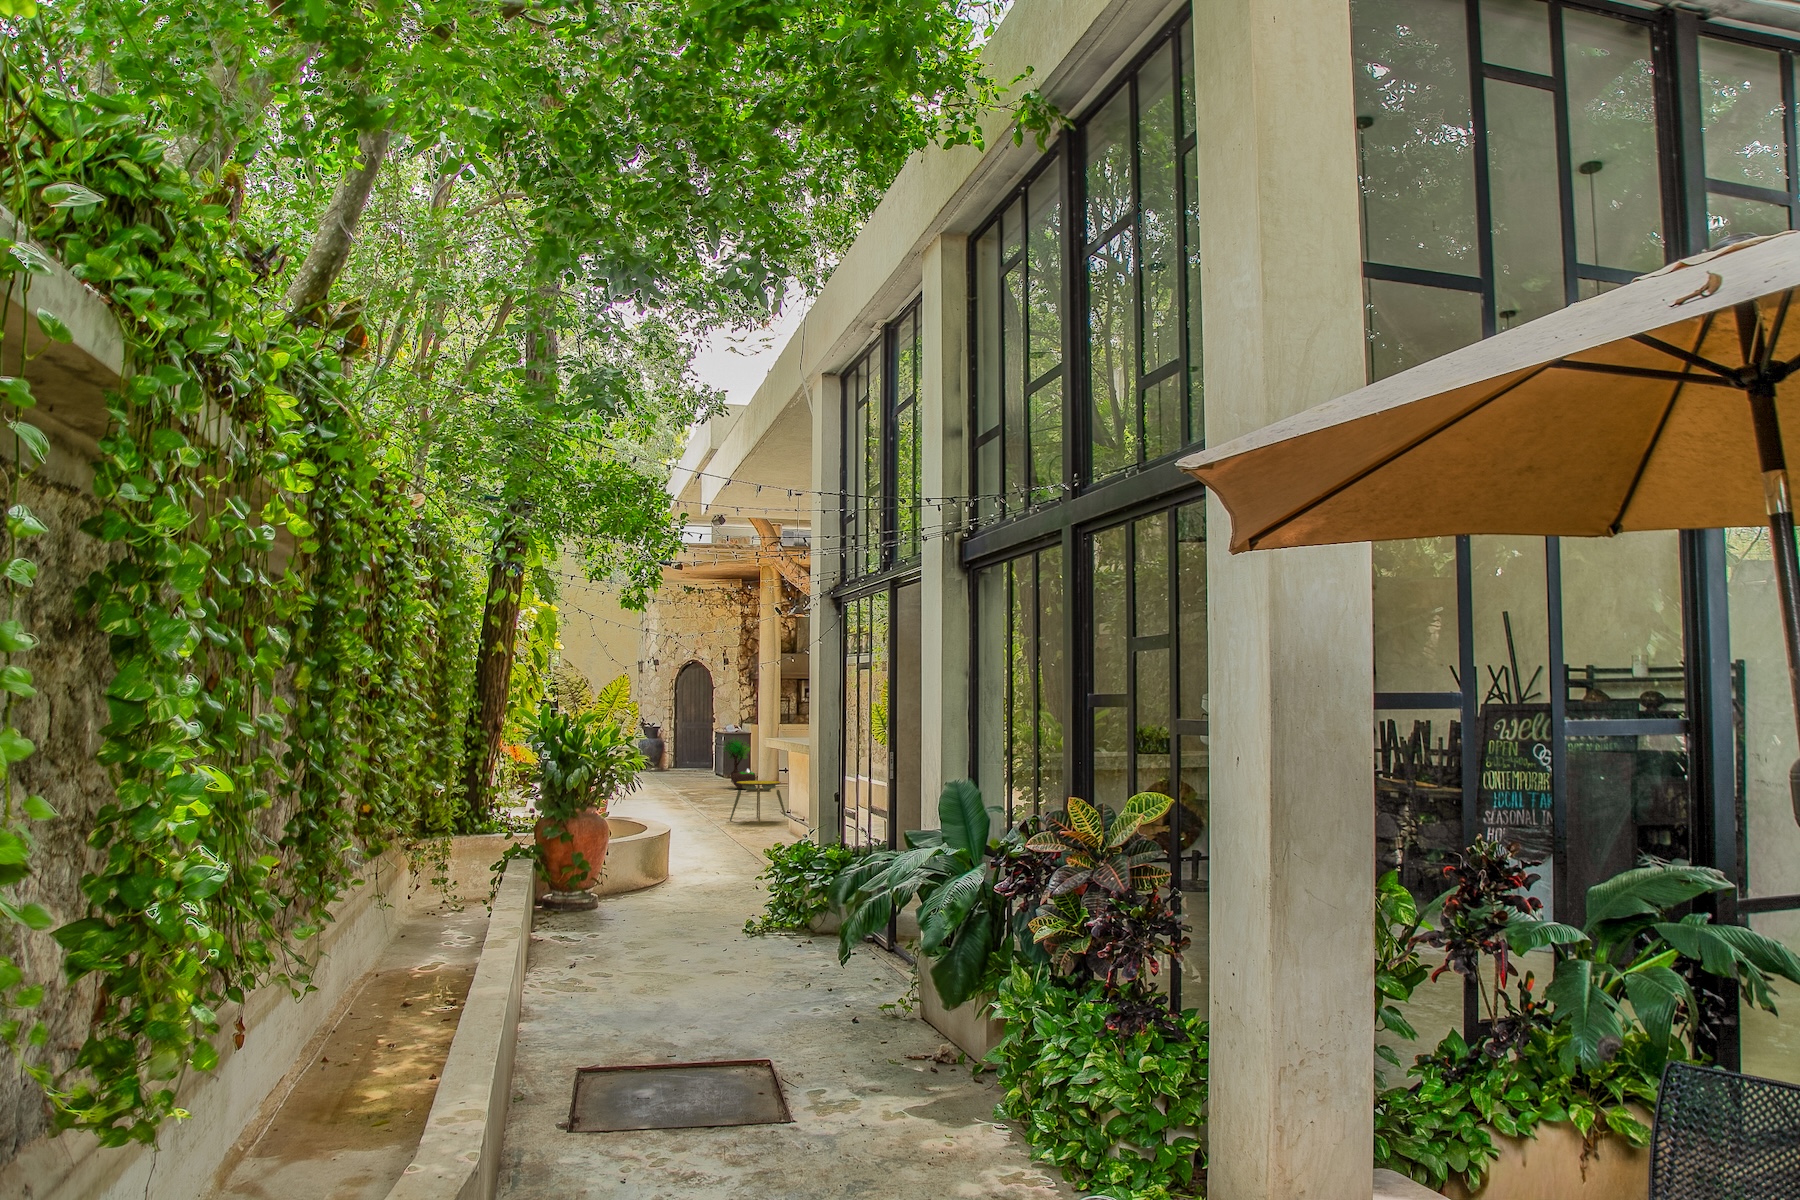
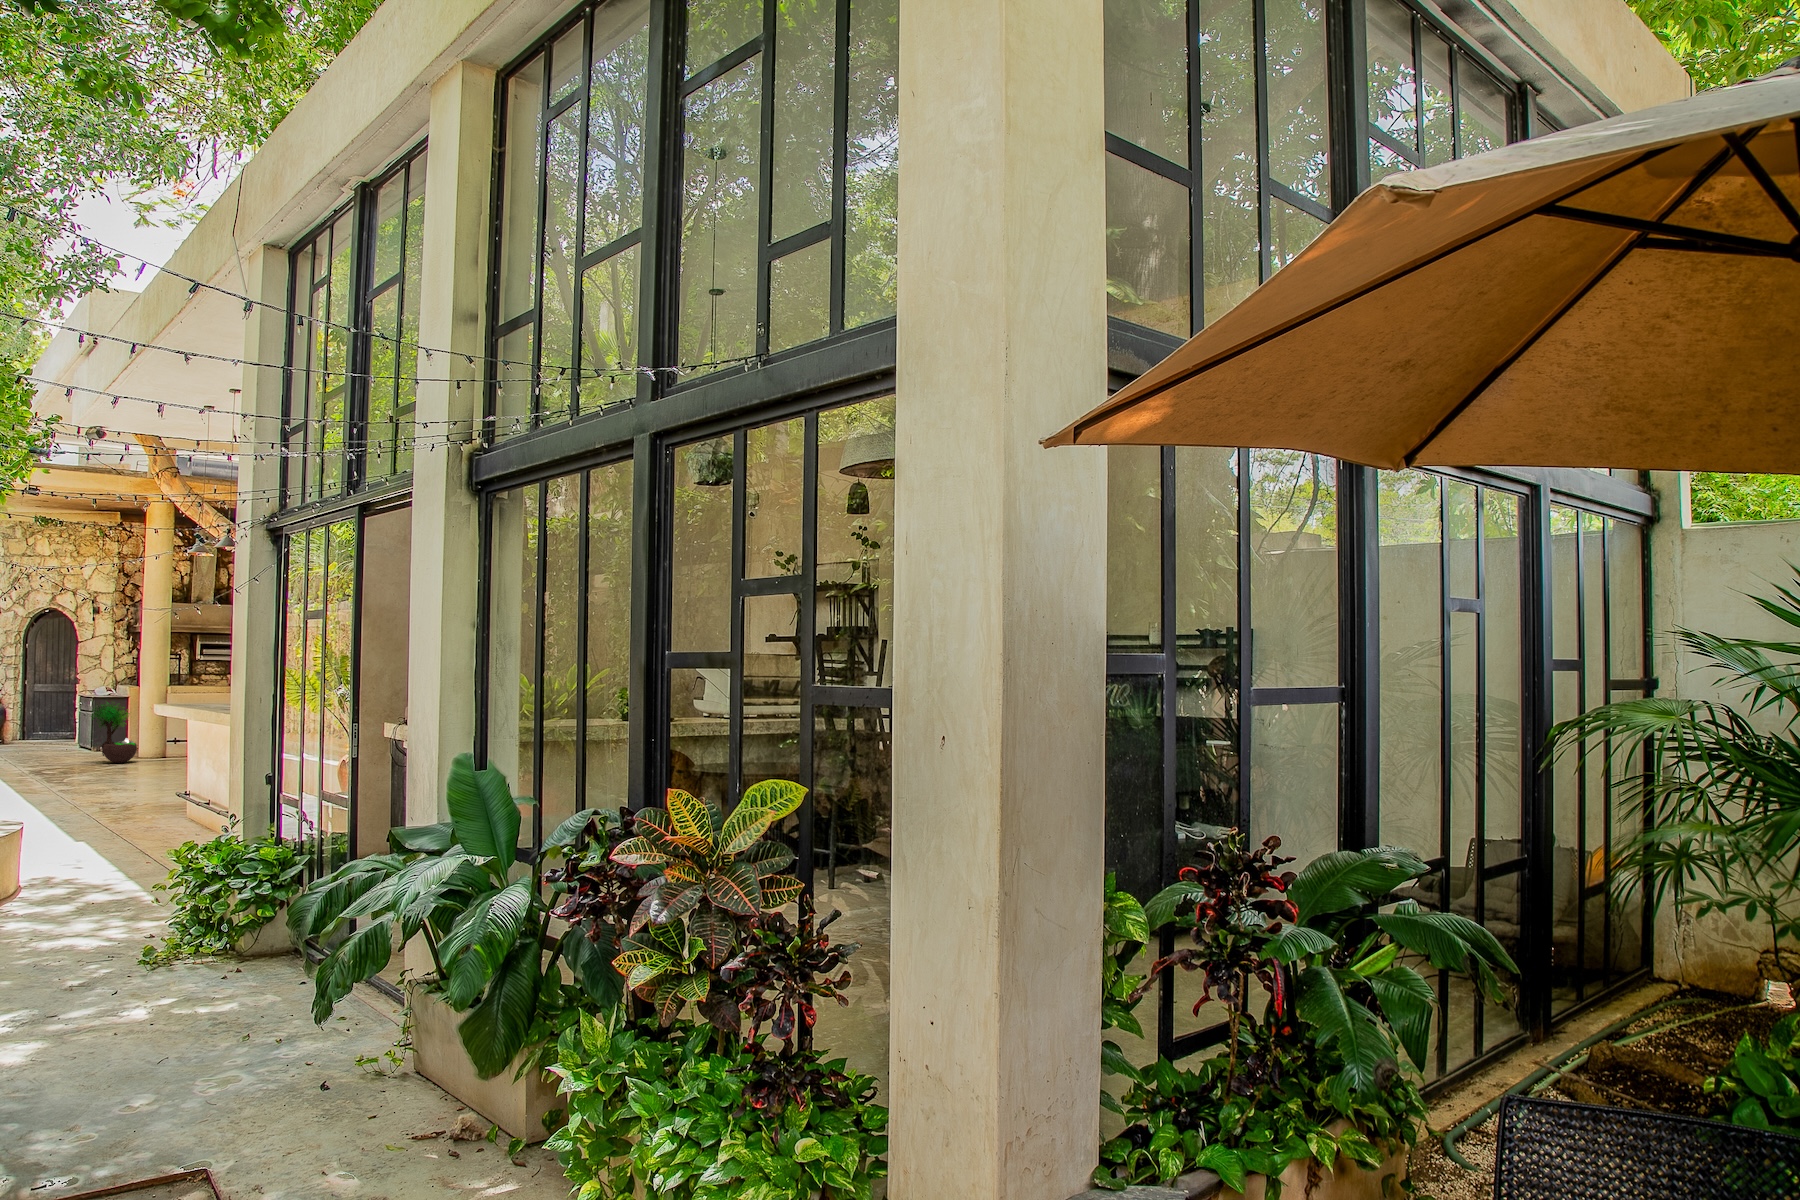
stool: present [730,781,786,823] -> none [102,754,185,807]

